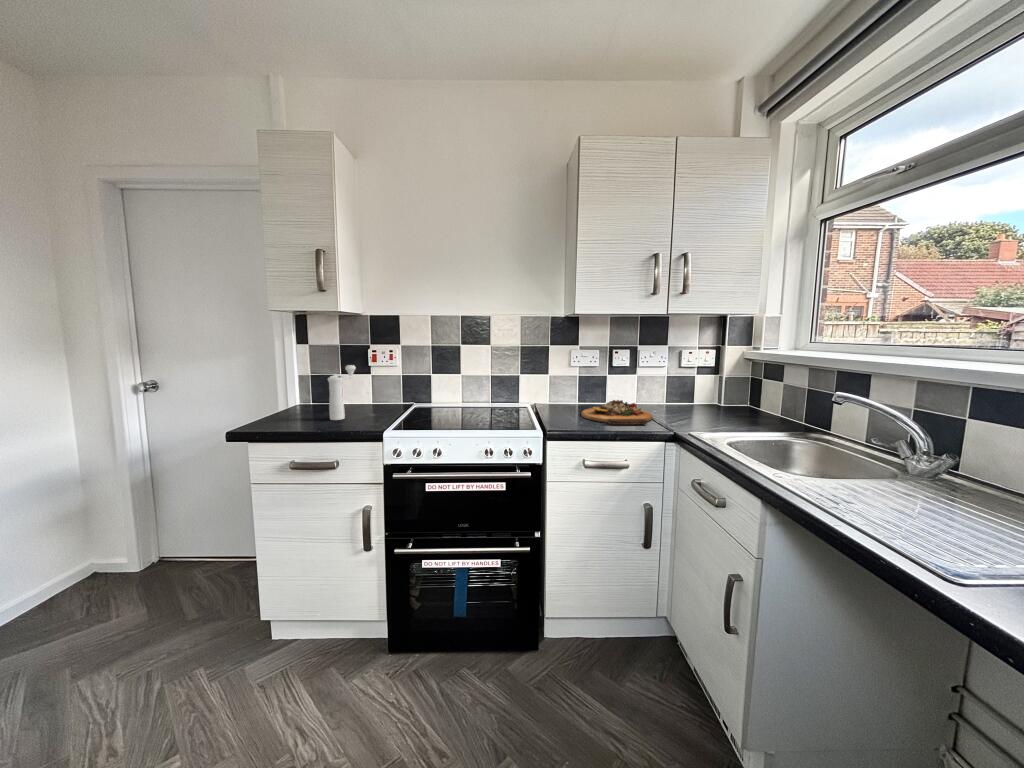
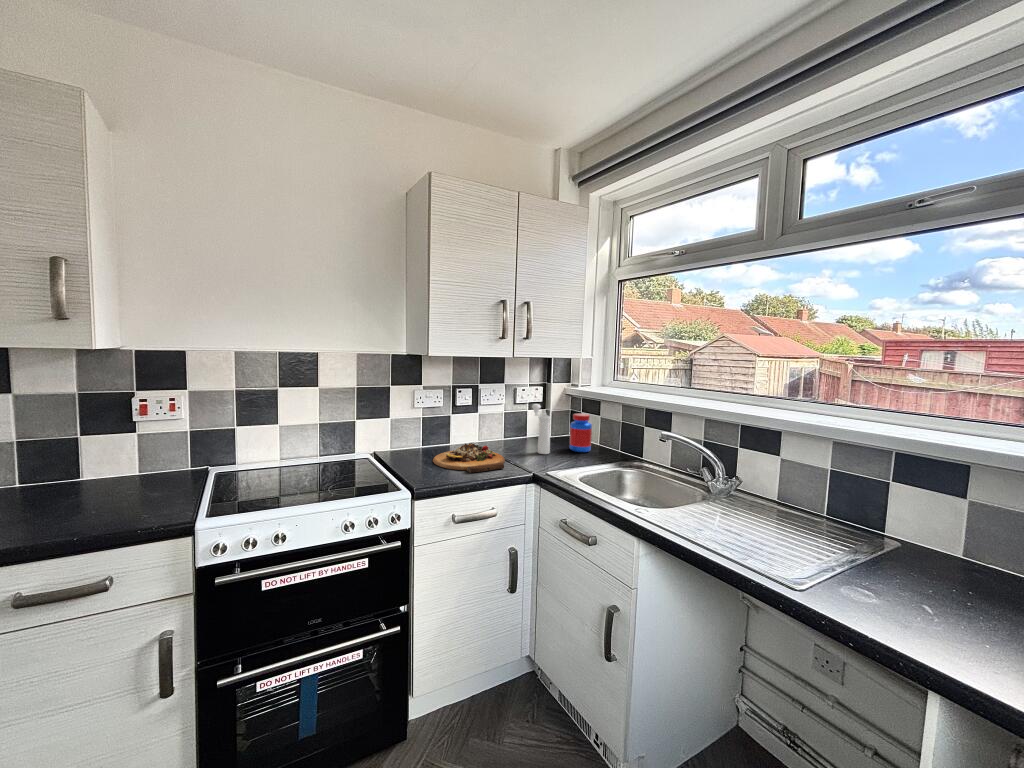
pepper mill: present [328,365,356,420] -> present [532,404,551,454]
jar: none [736,377,766,420] -> present [570,413,592,452]

